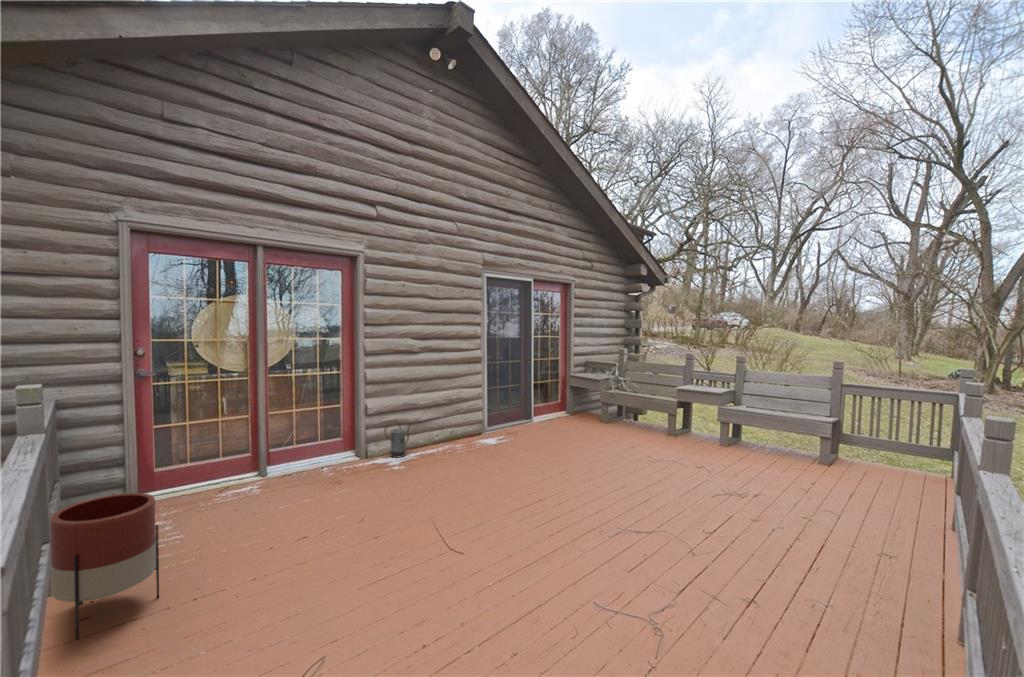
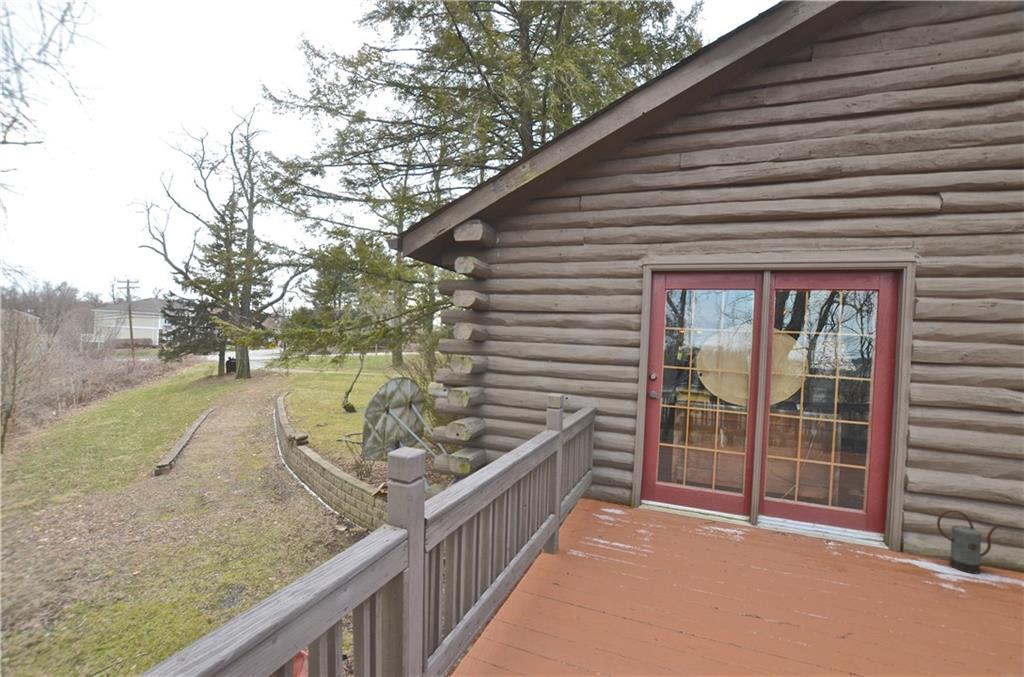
planter: present [50,493,159,640] -> none [537,490,604,596]

